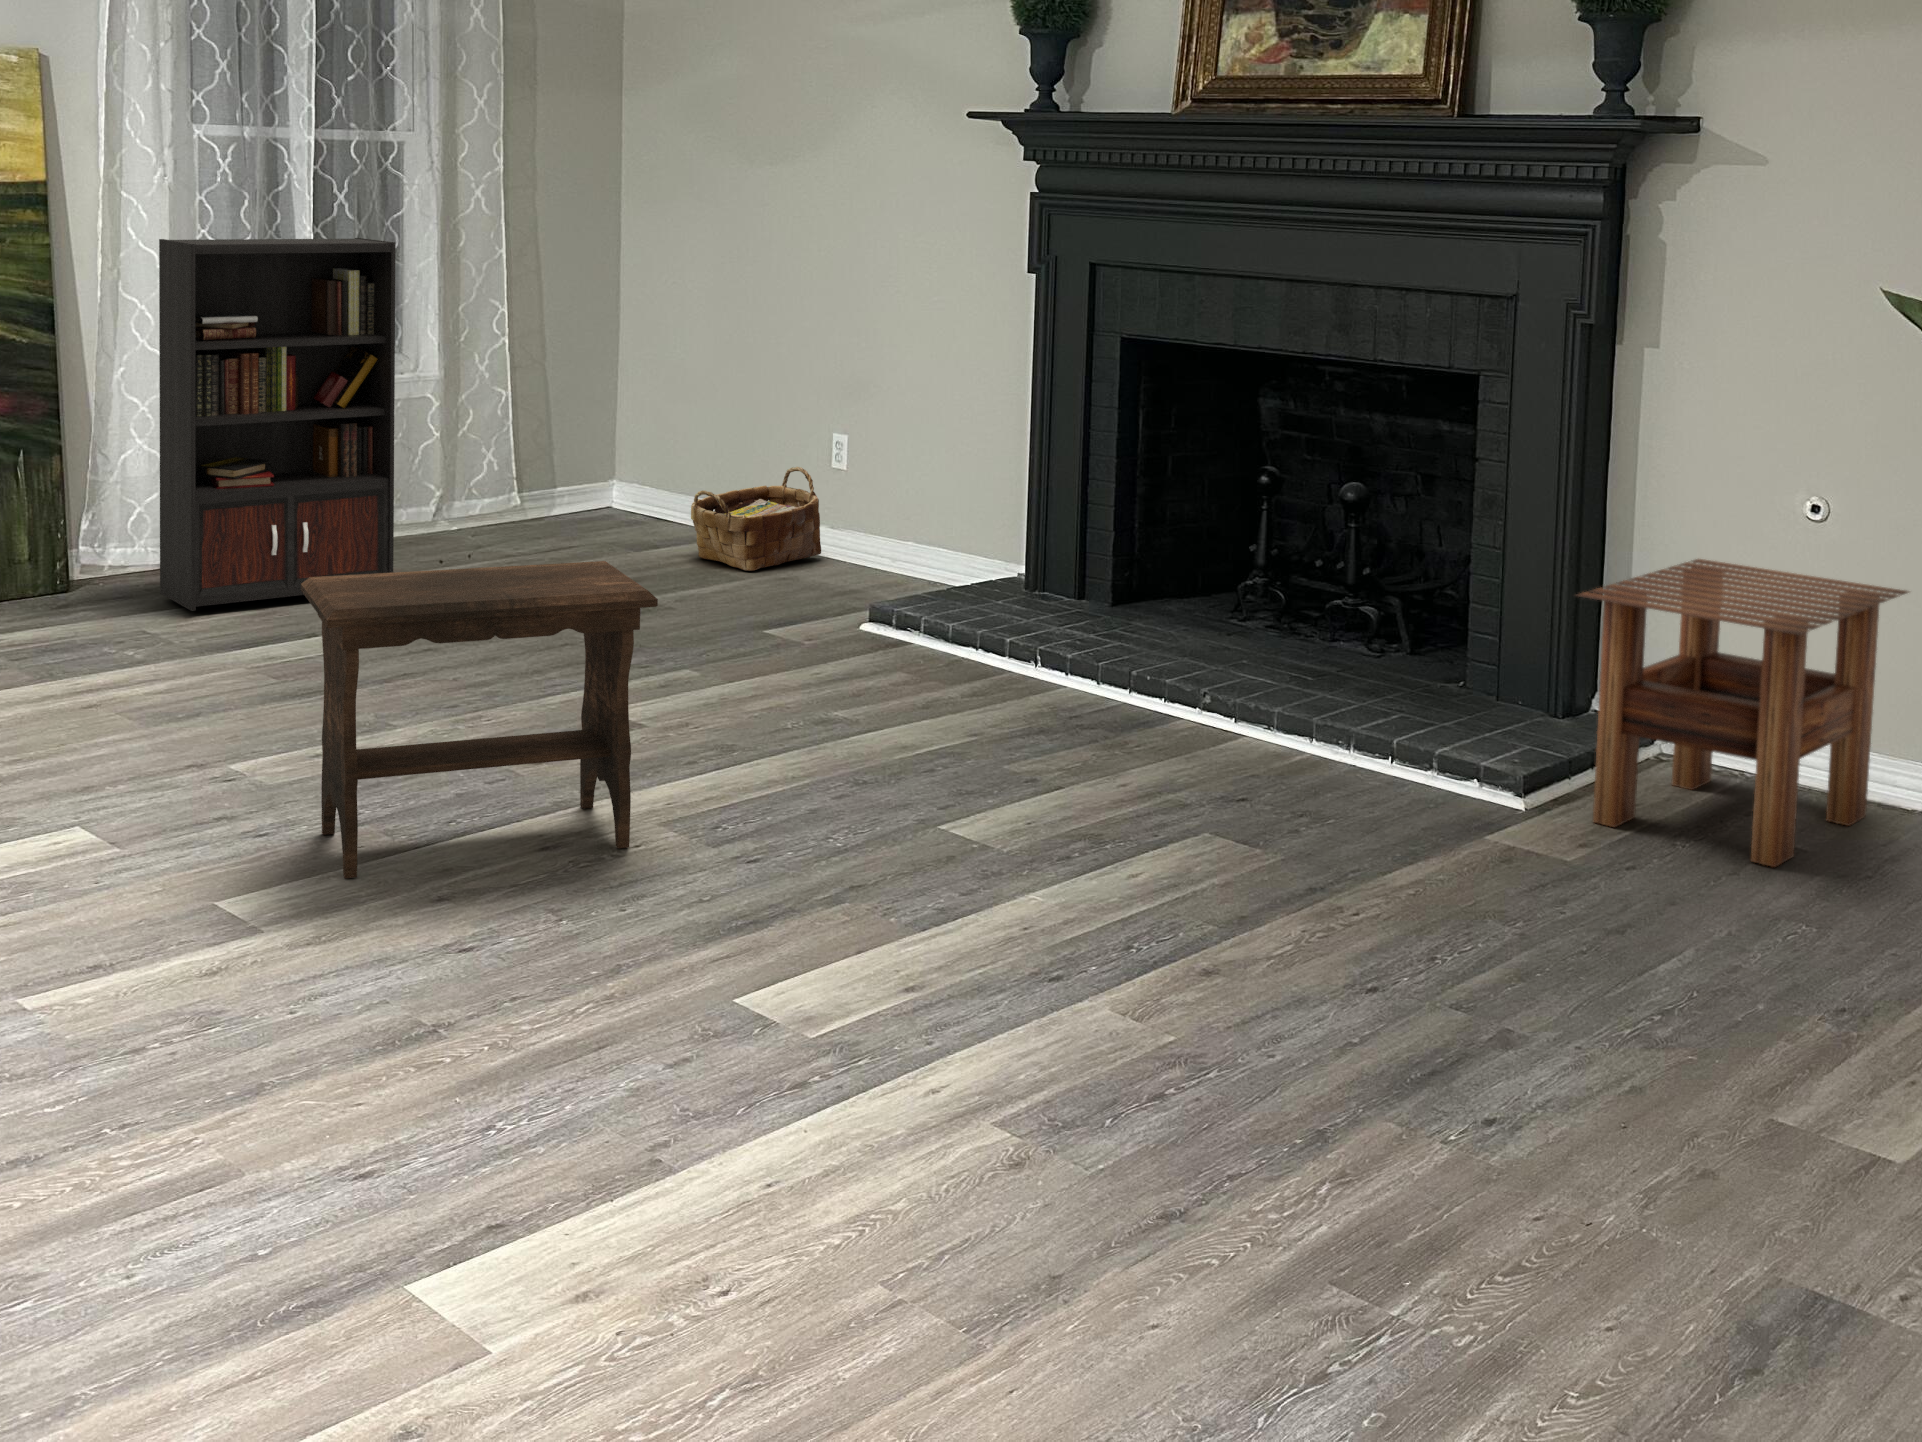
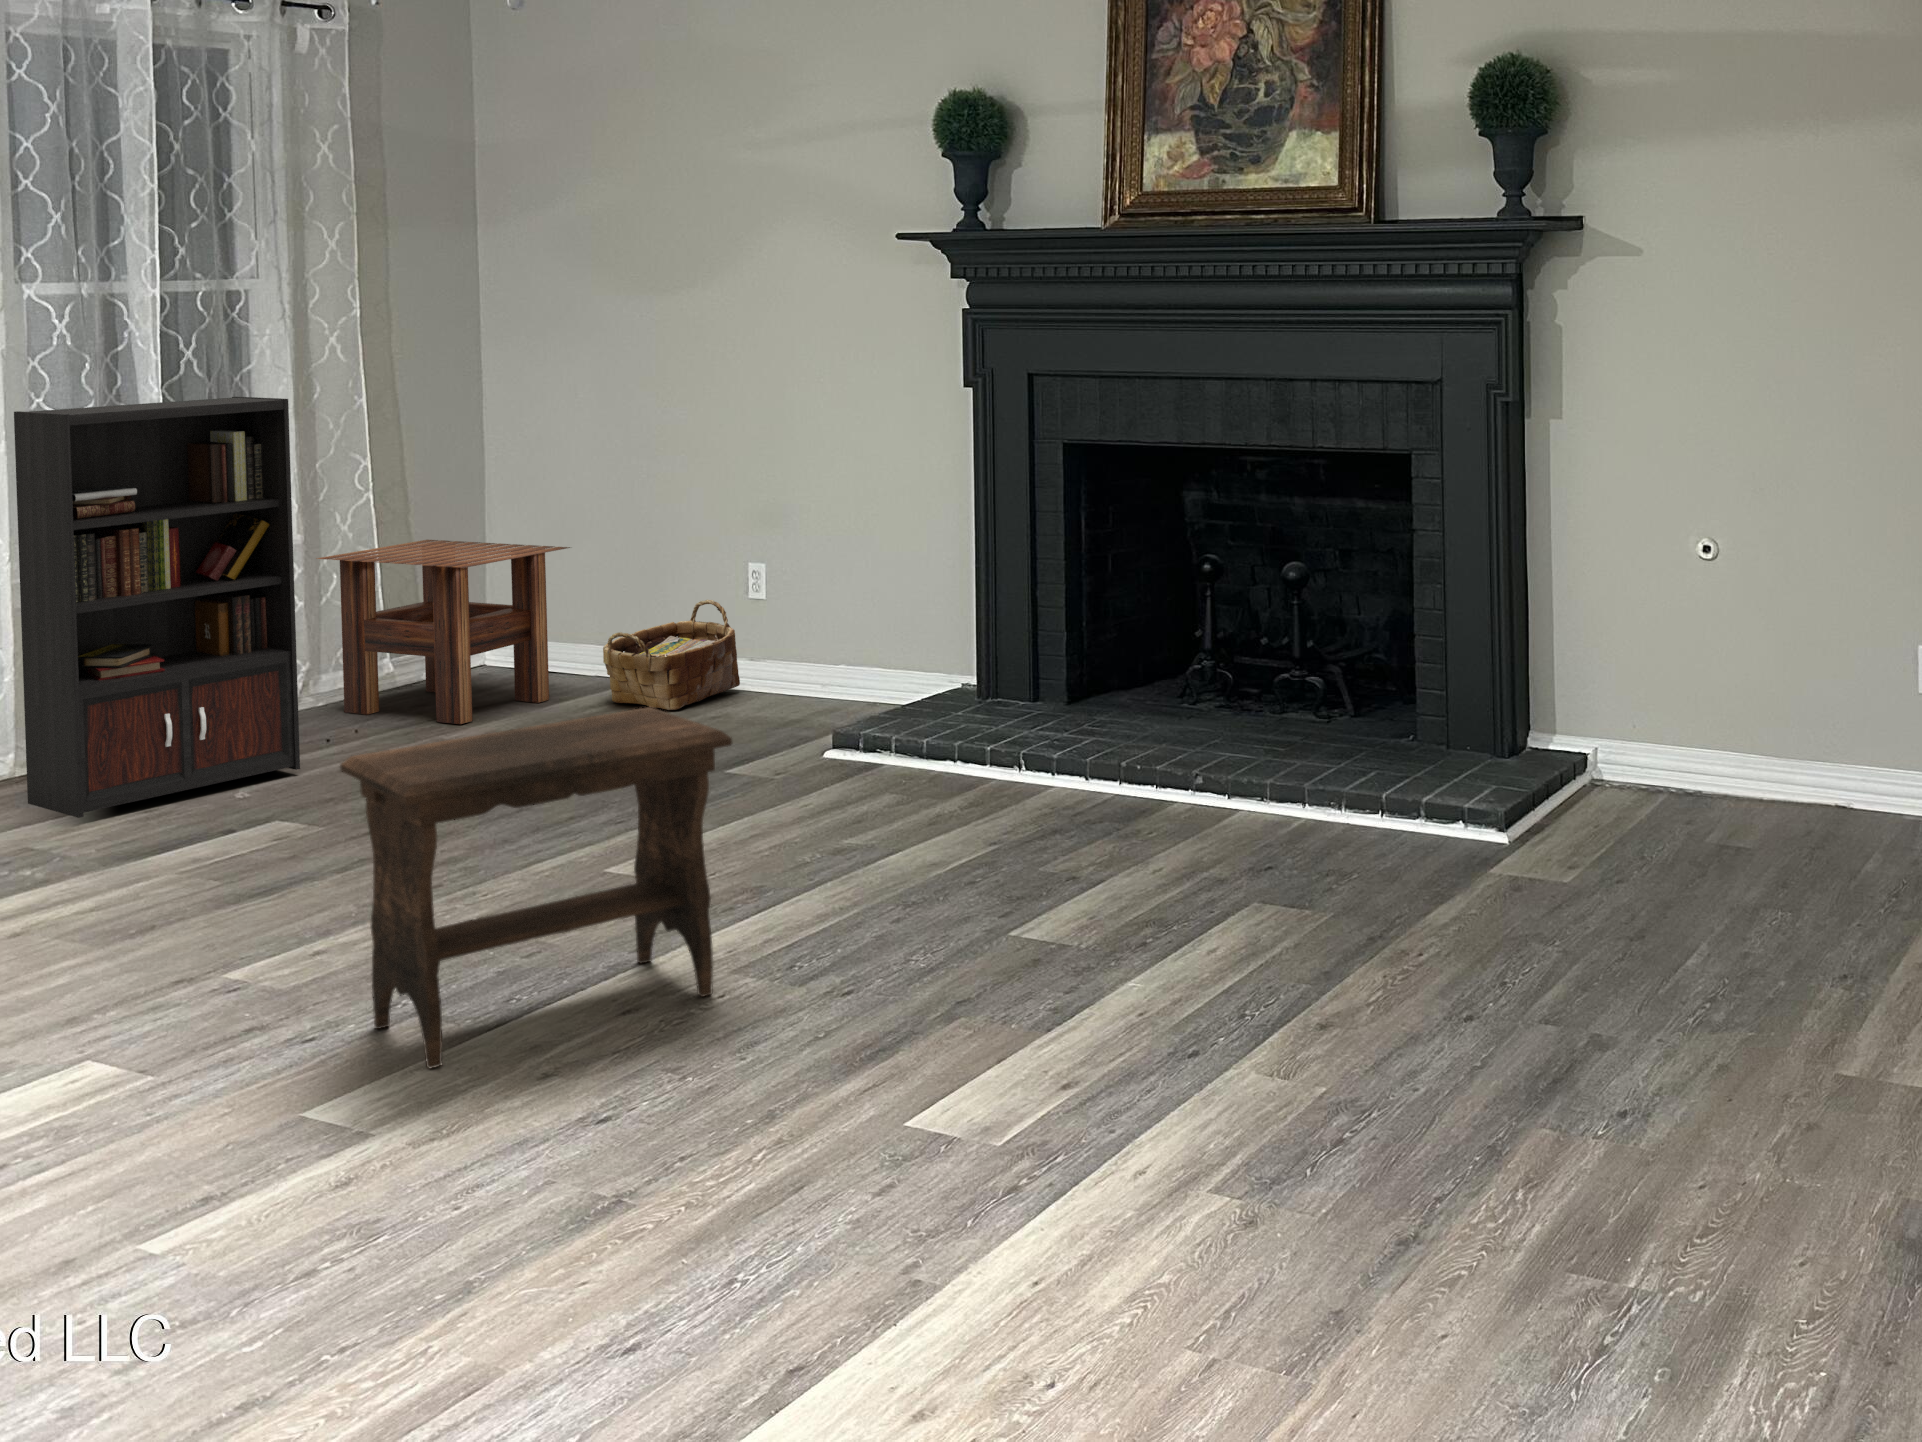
side table: present [1577,559,1909,867] -> present [317,540,570,724]

